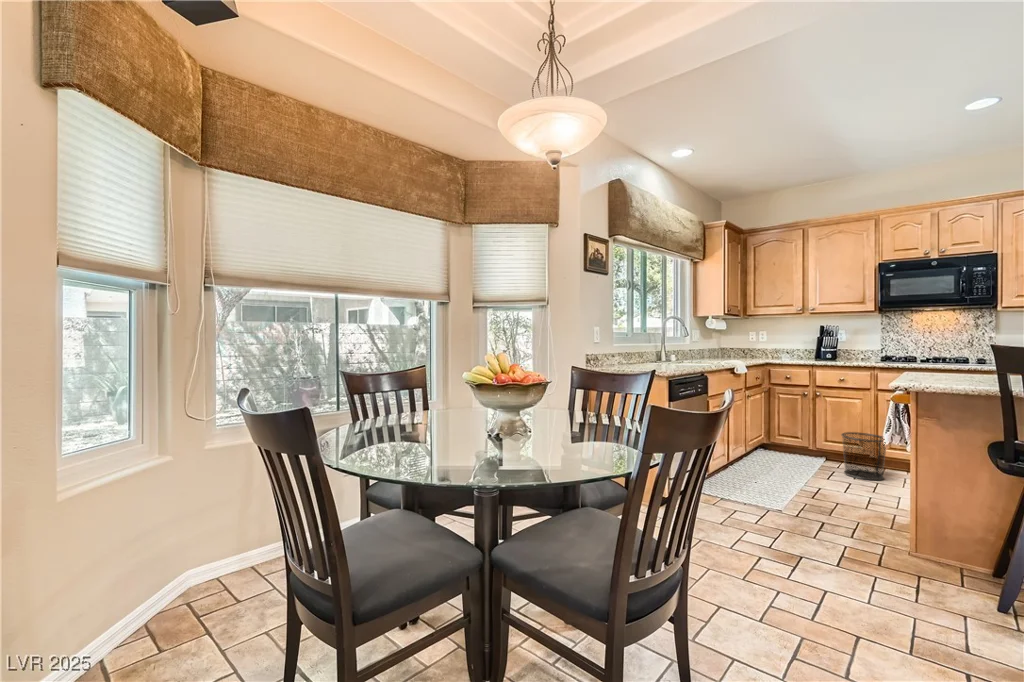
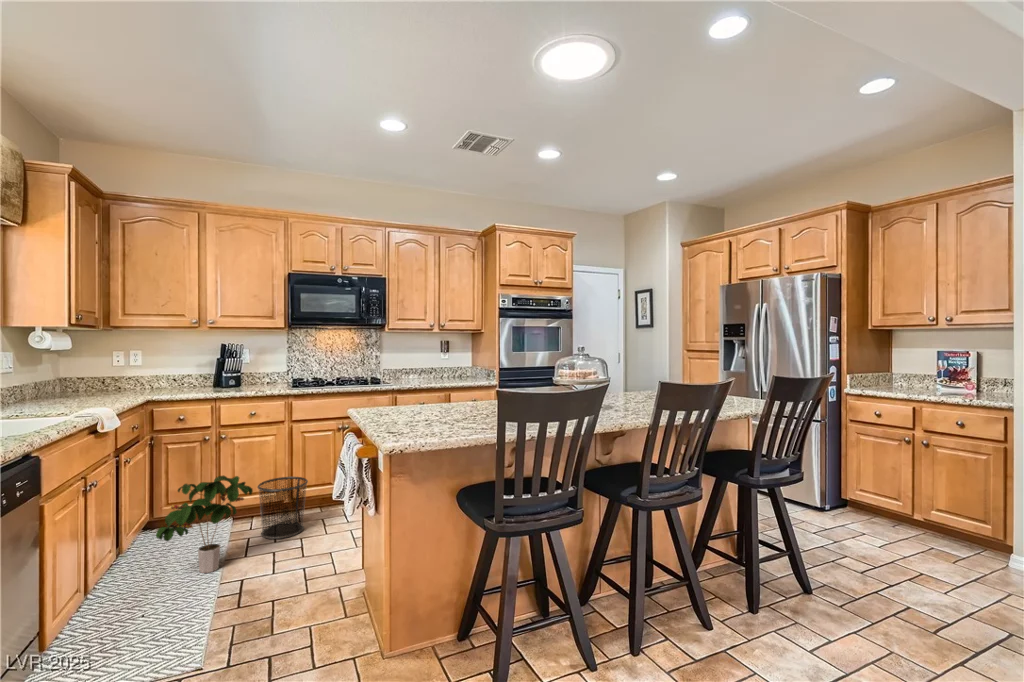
potted plant: none [766,415,834,479] -> present [156,475,253,573]

